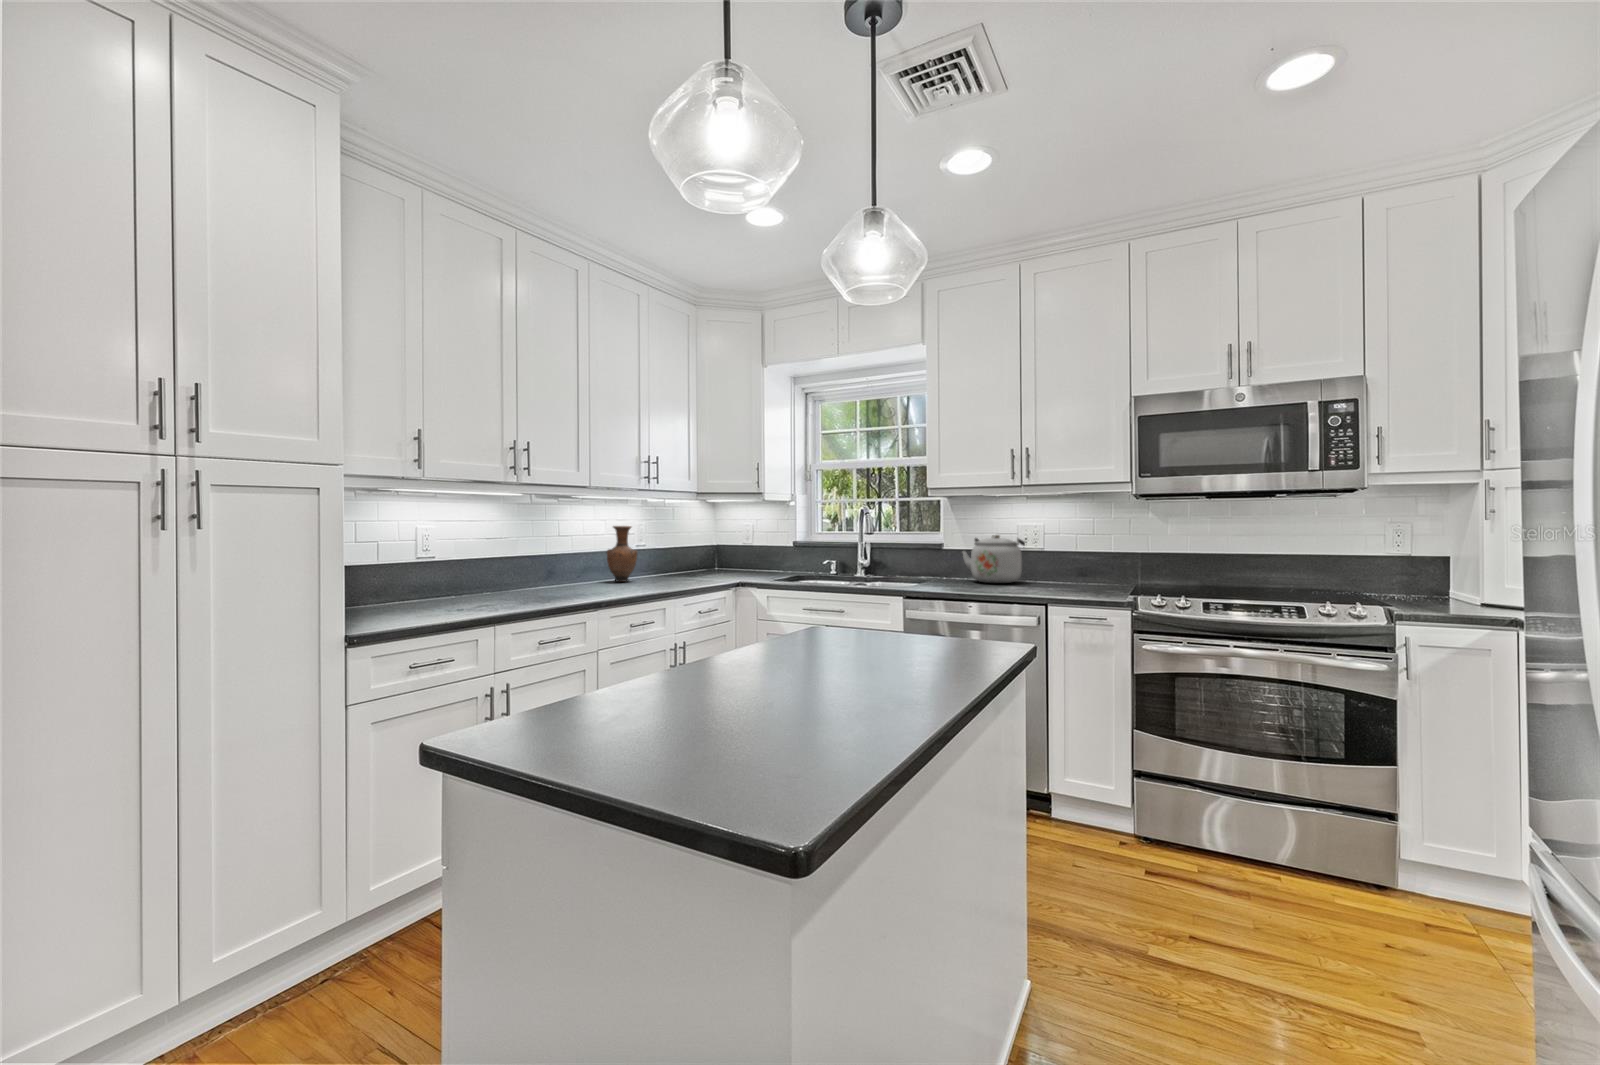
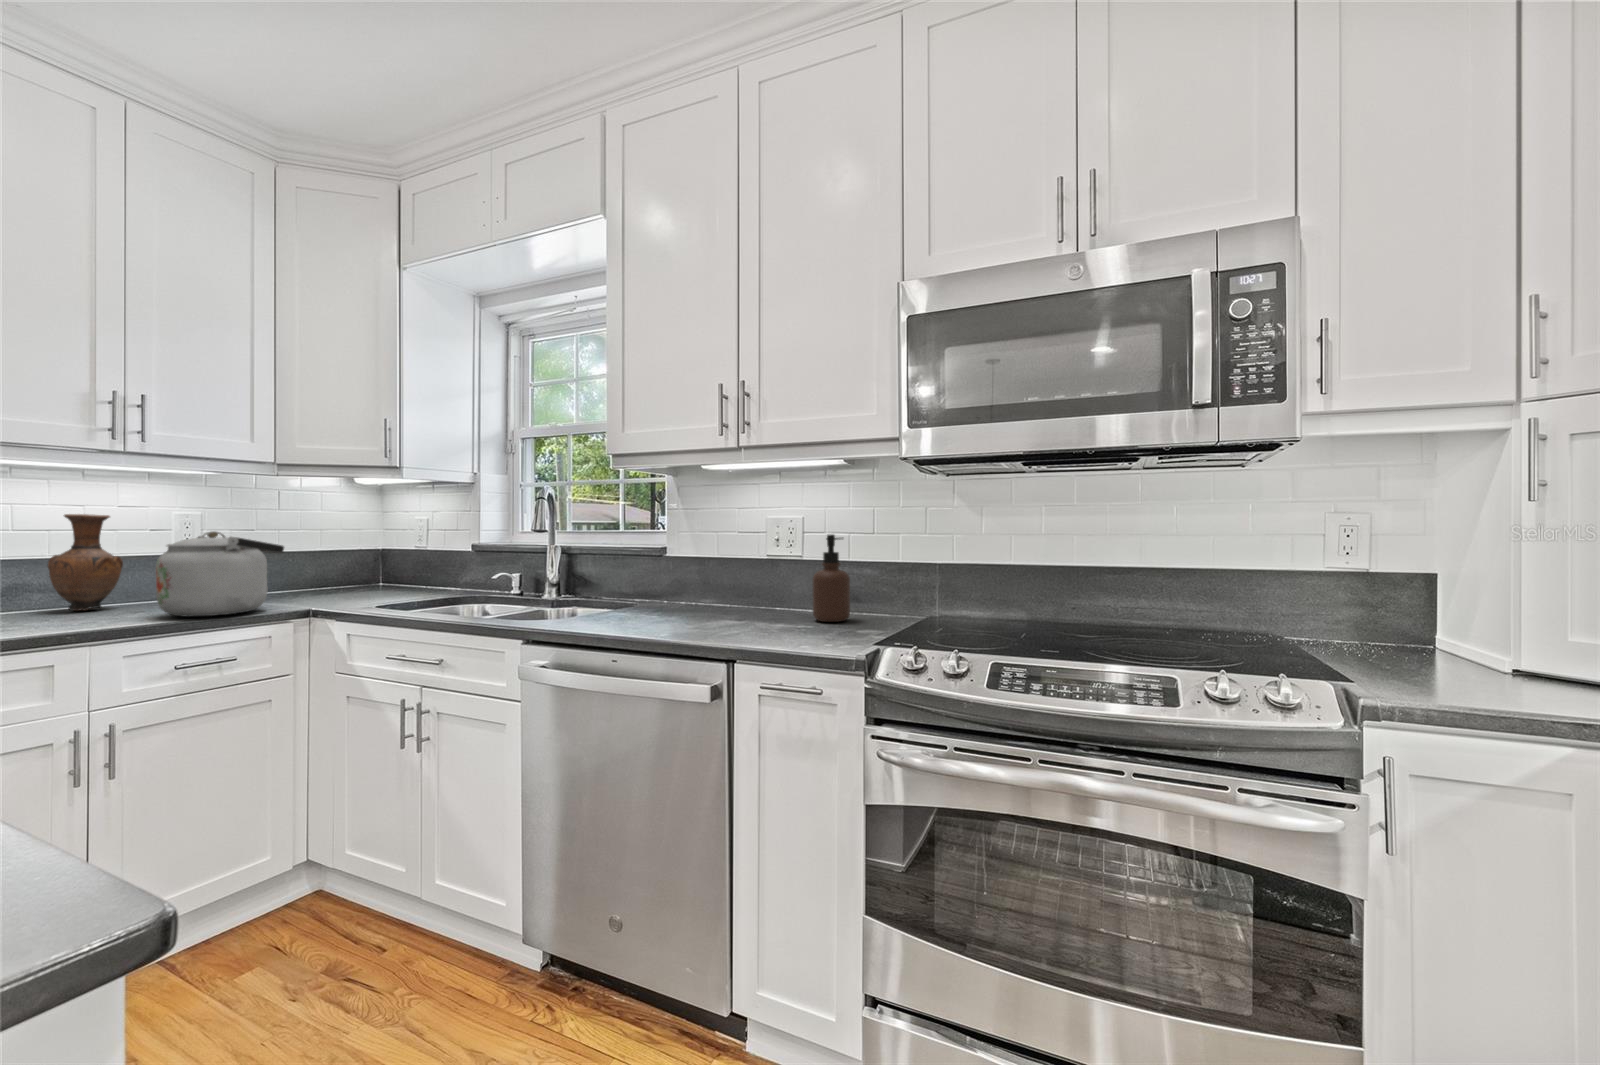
kettle: present [963,535,1025,583] -> present [156,531,284,617]
soap dispenser: none [1065,536,1089,588] -> present [813,534,850,622]

